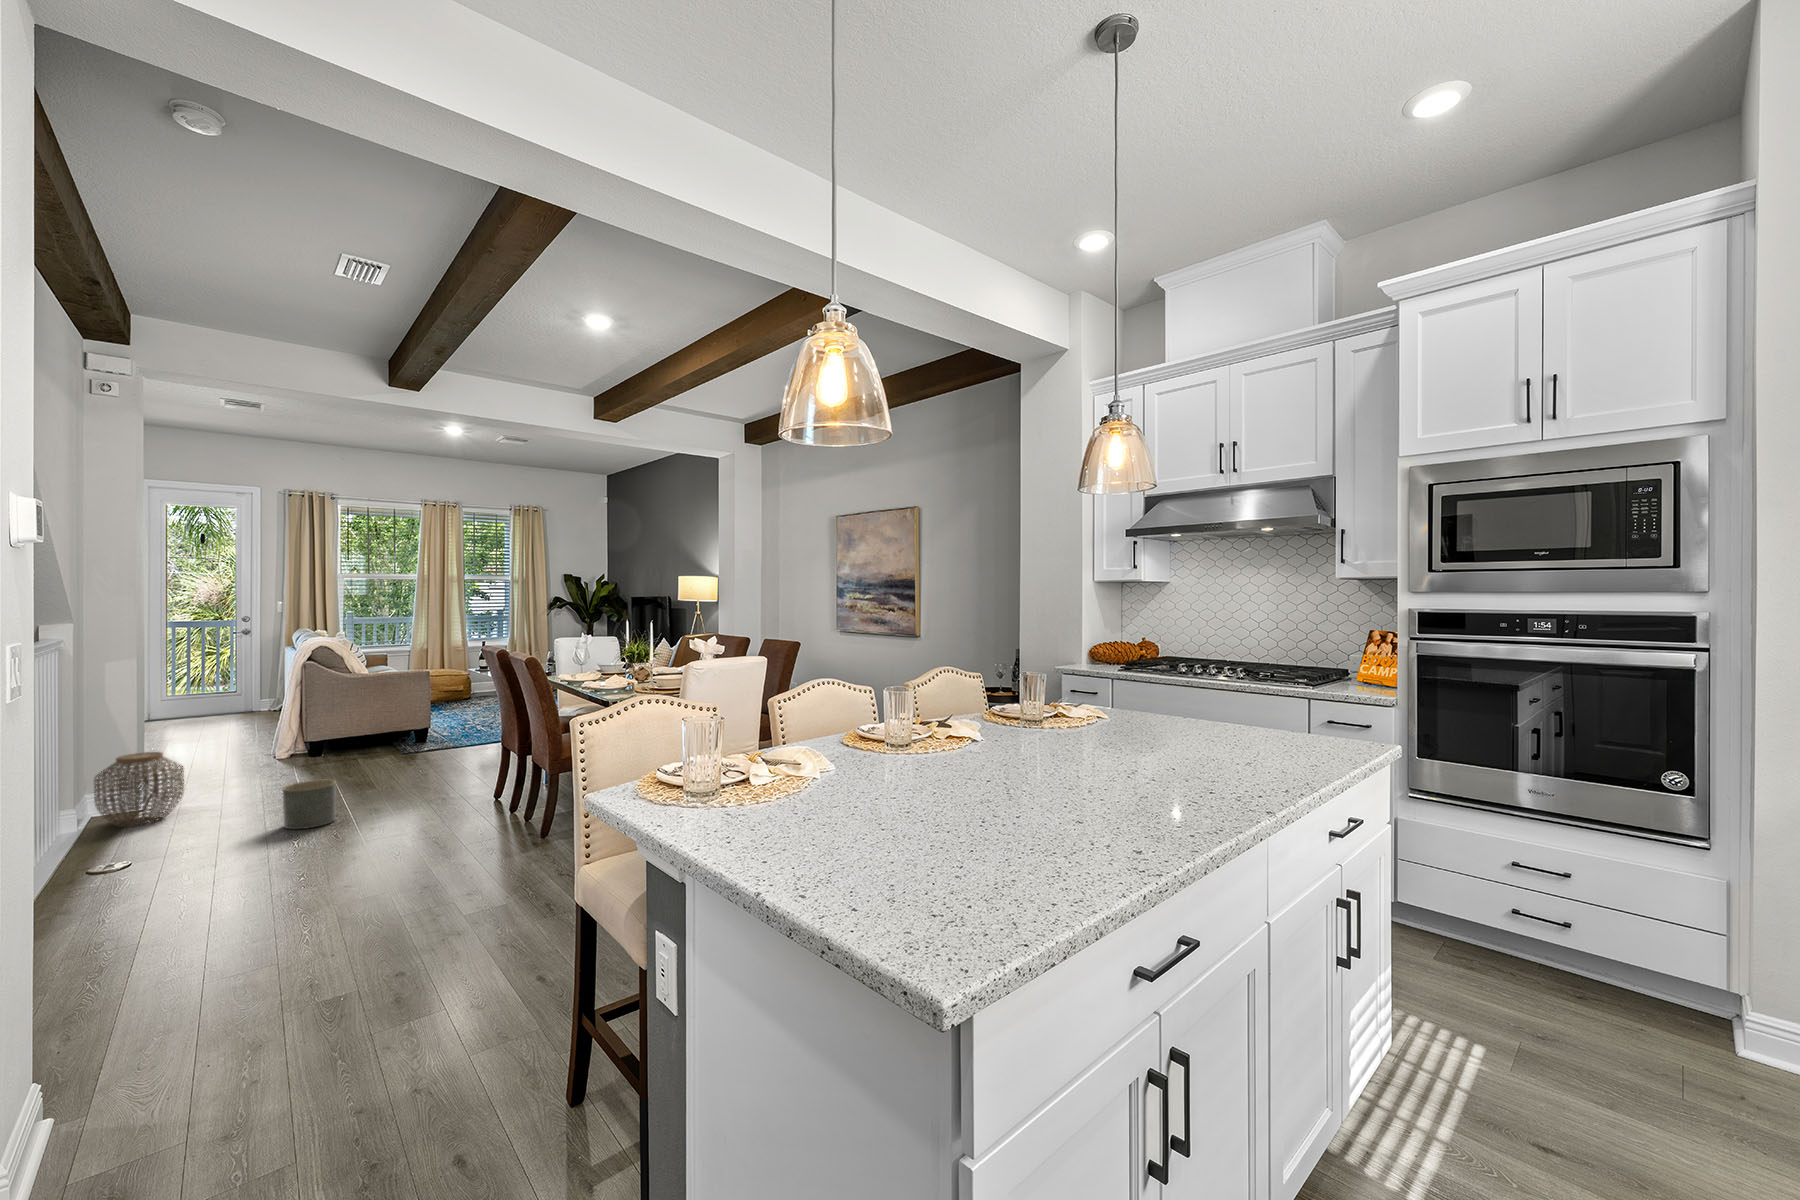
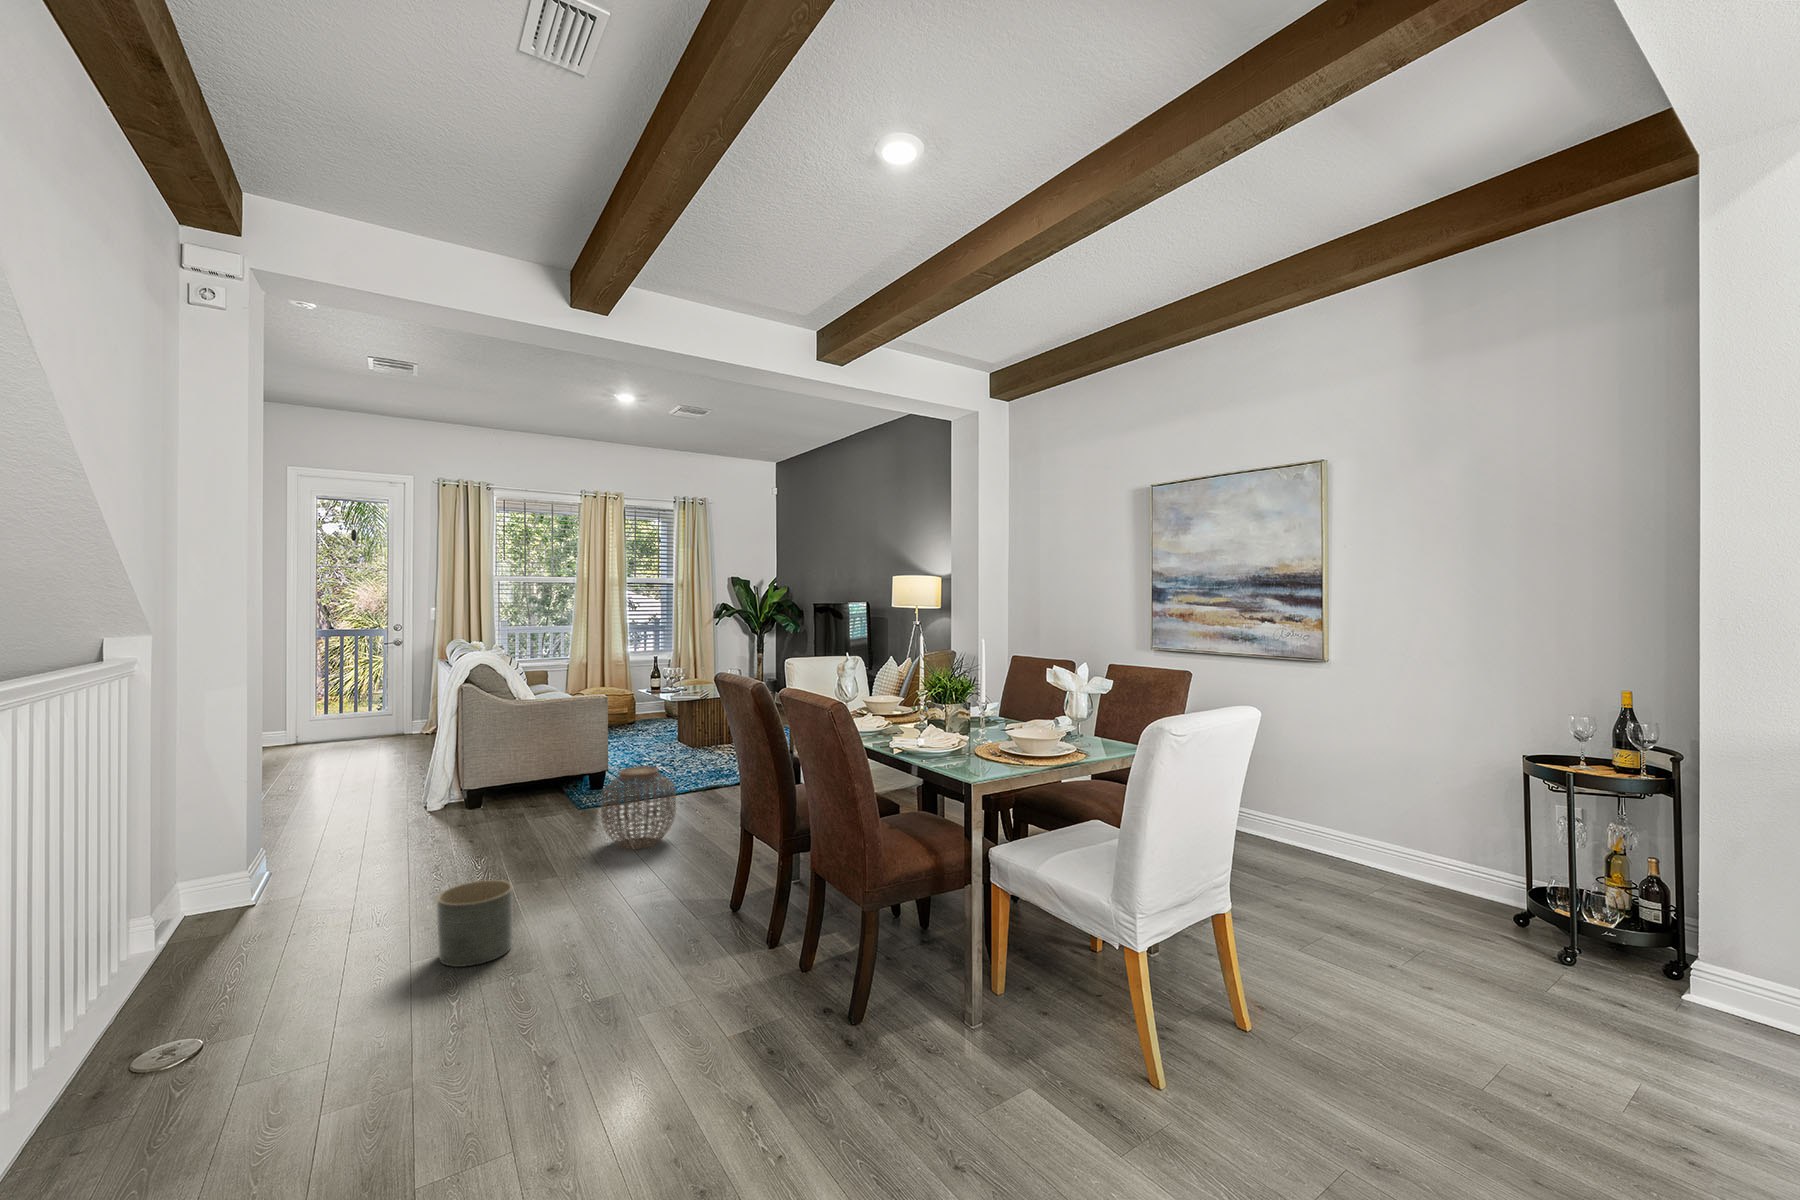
woven basket: present [94,752,184,827] -> present [601,766,676,849]

